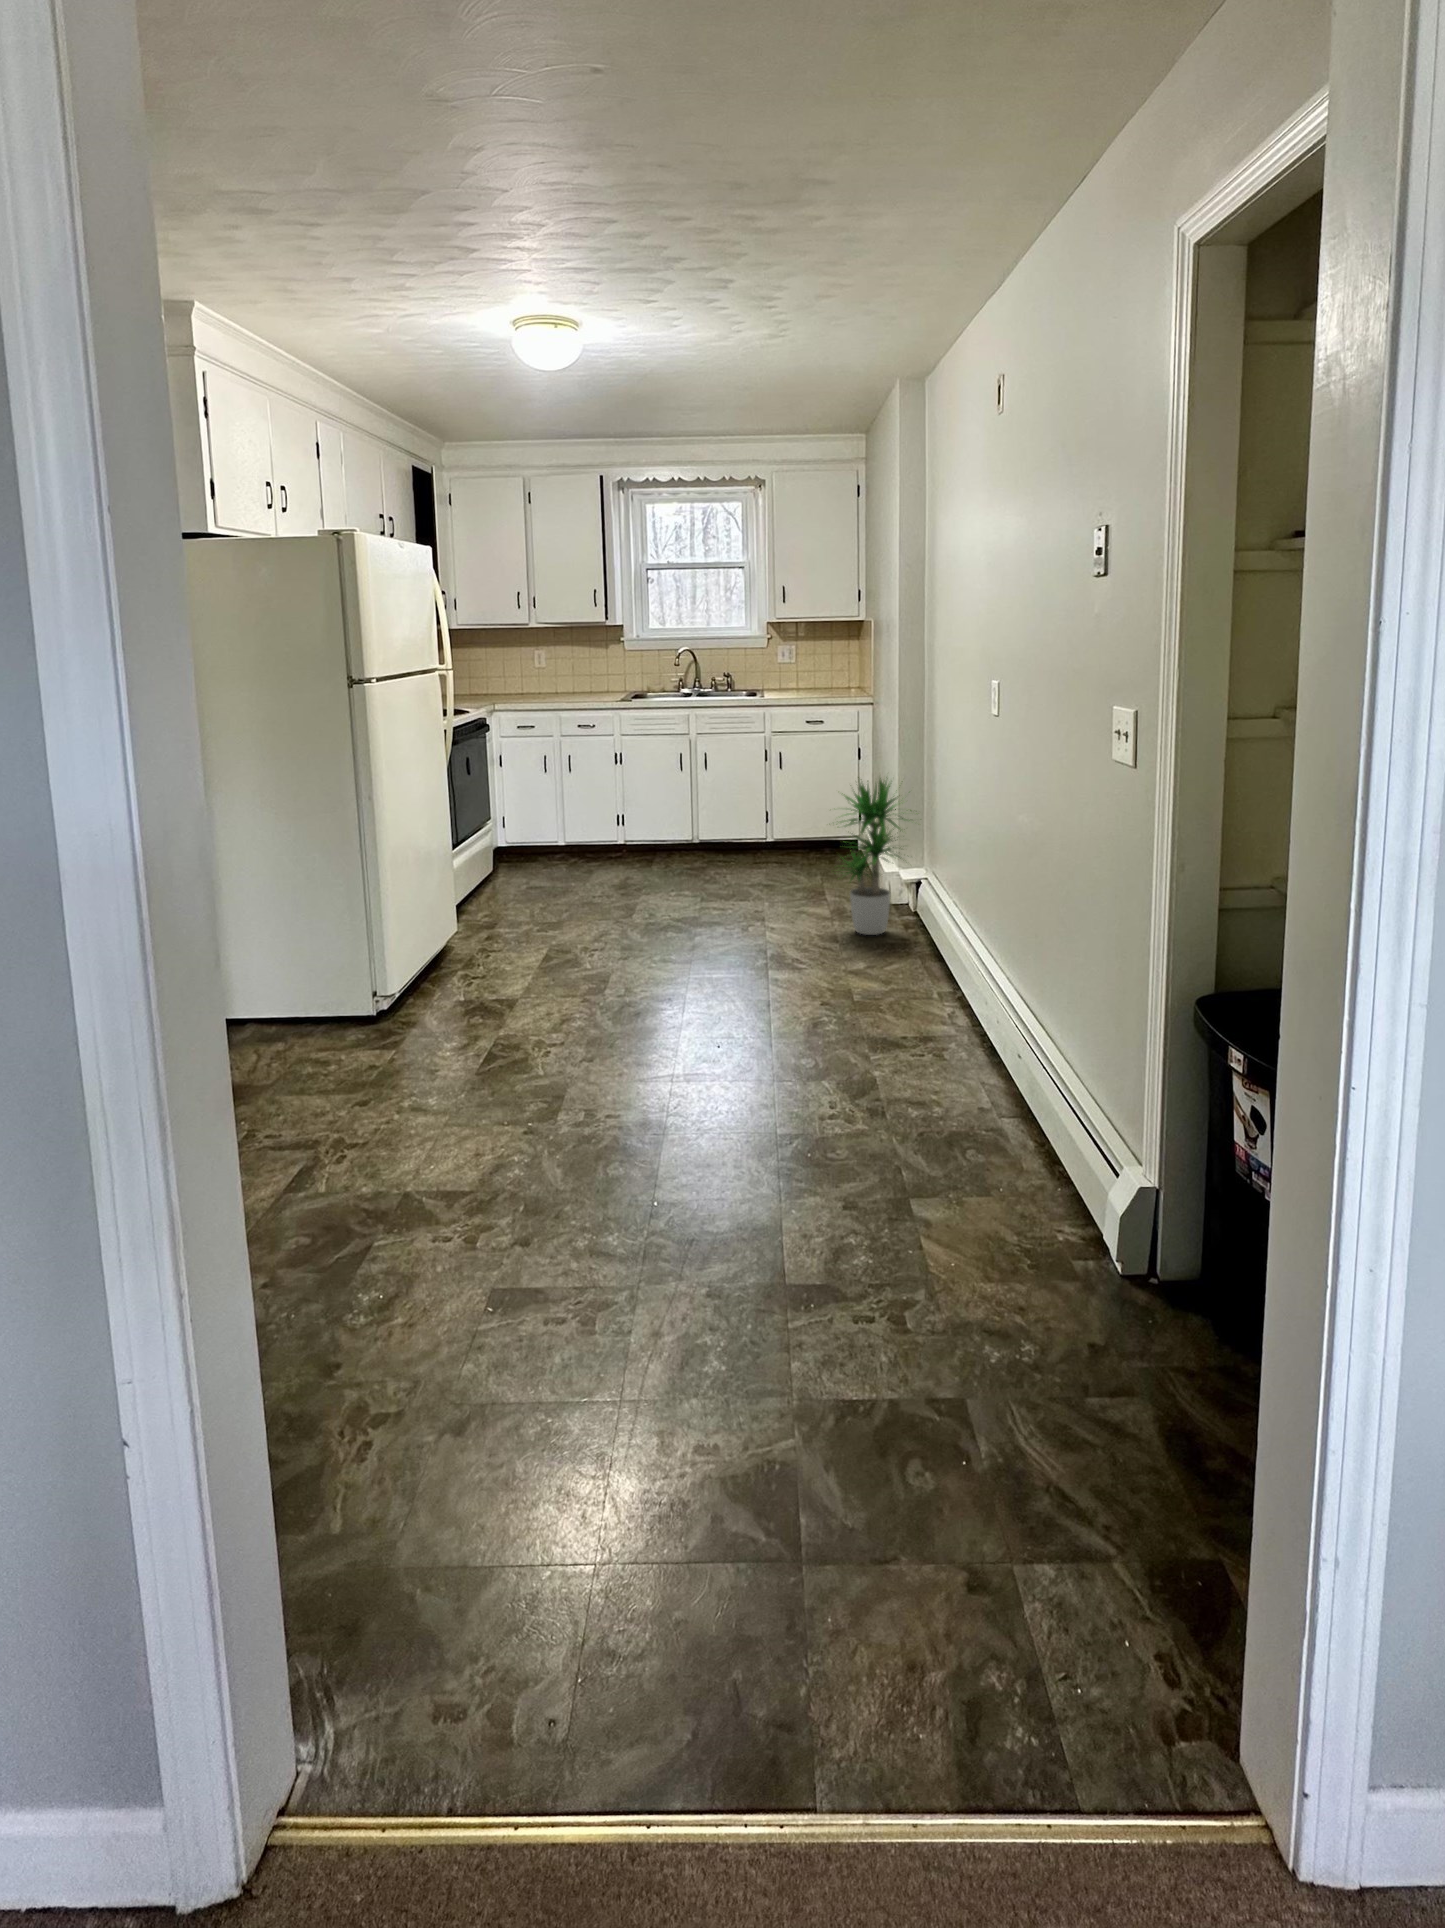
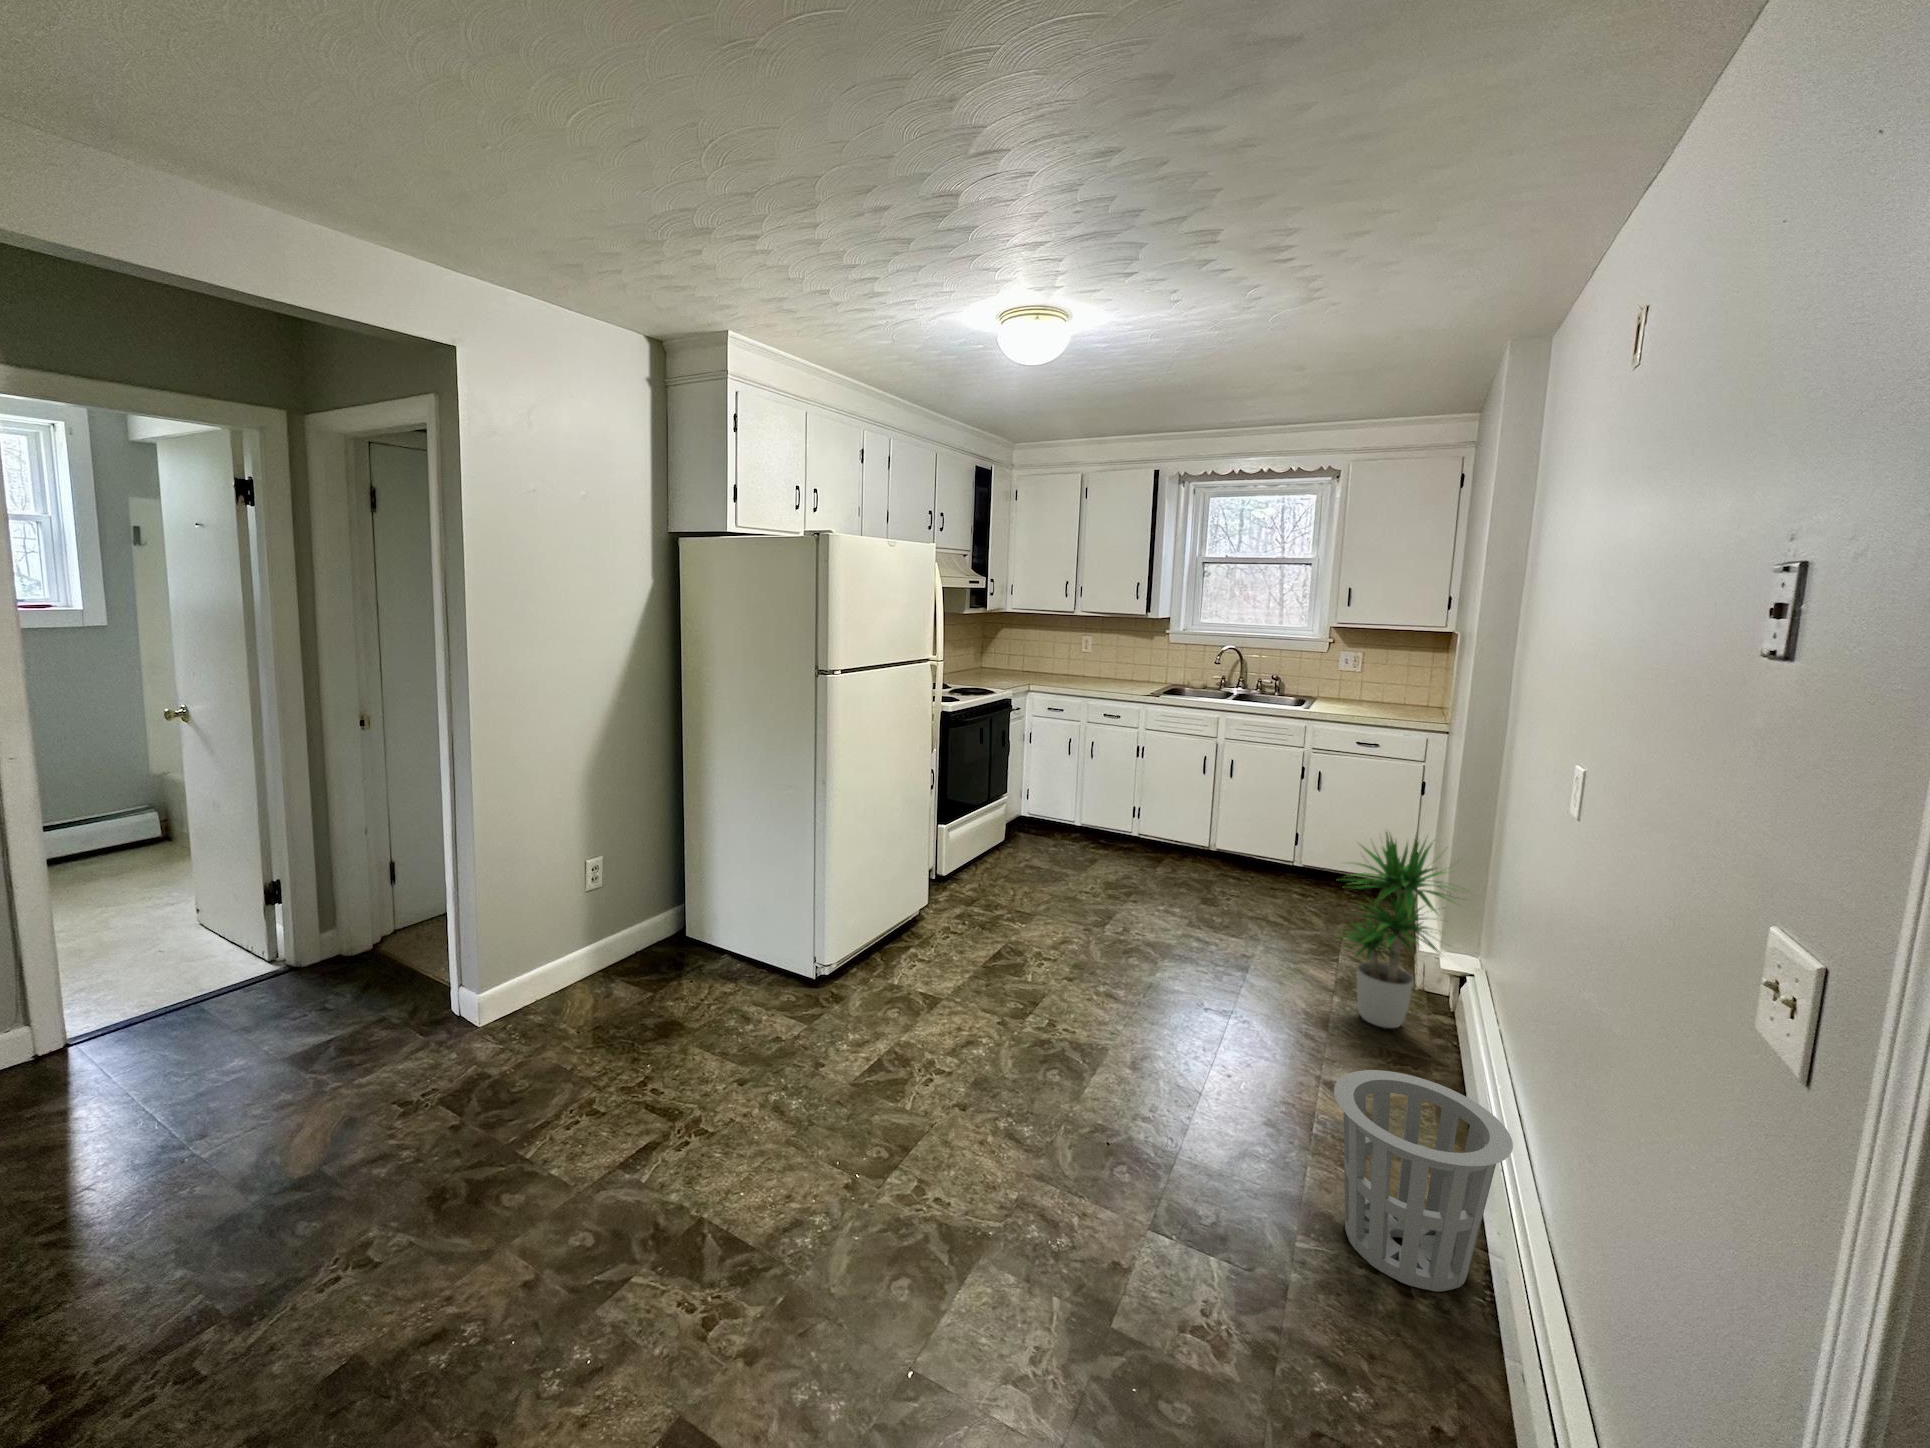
waste basket: none [878,925,989,1055] -> present [1334,1070,1513,1291]

